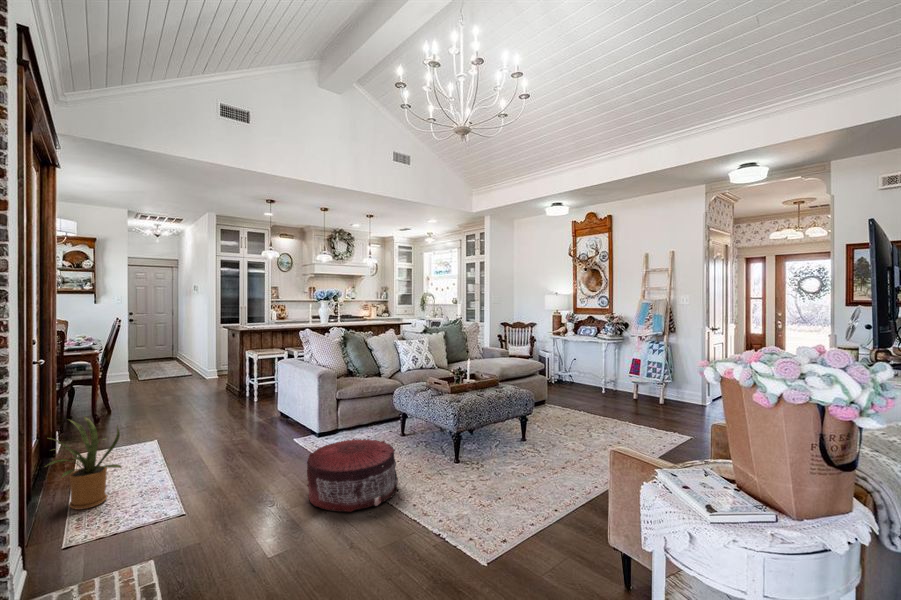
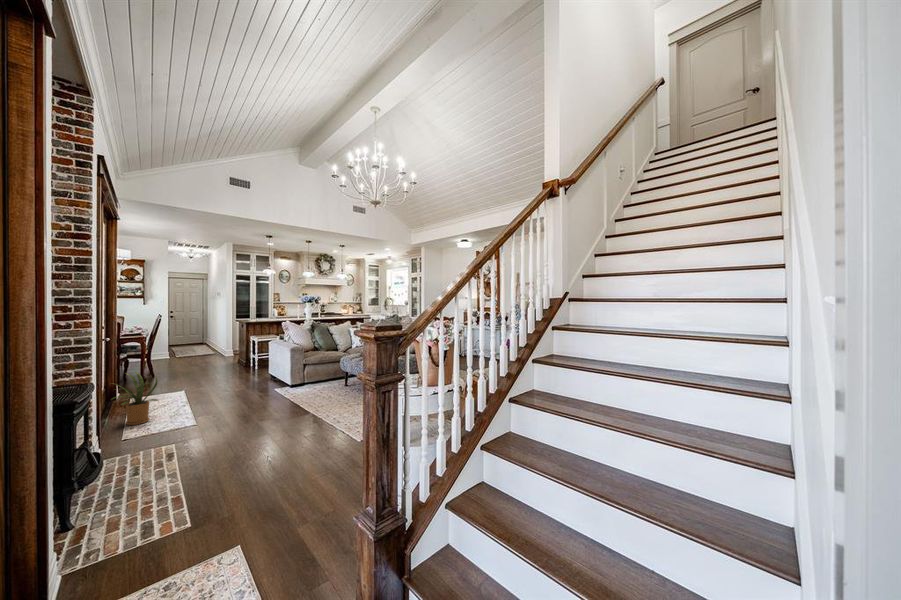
pouf: present [307,439,398,512] -> none [272,384,327,422]

